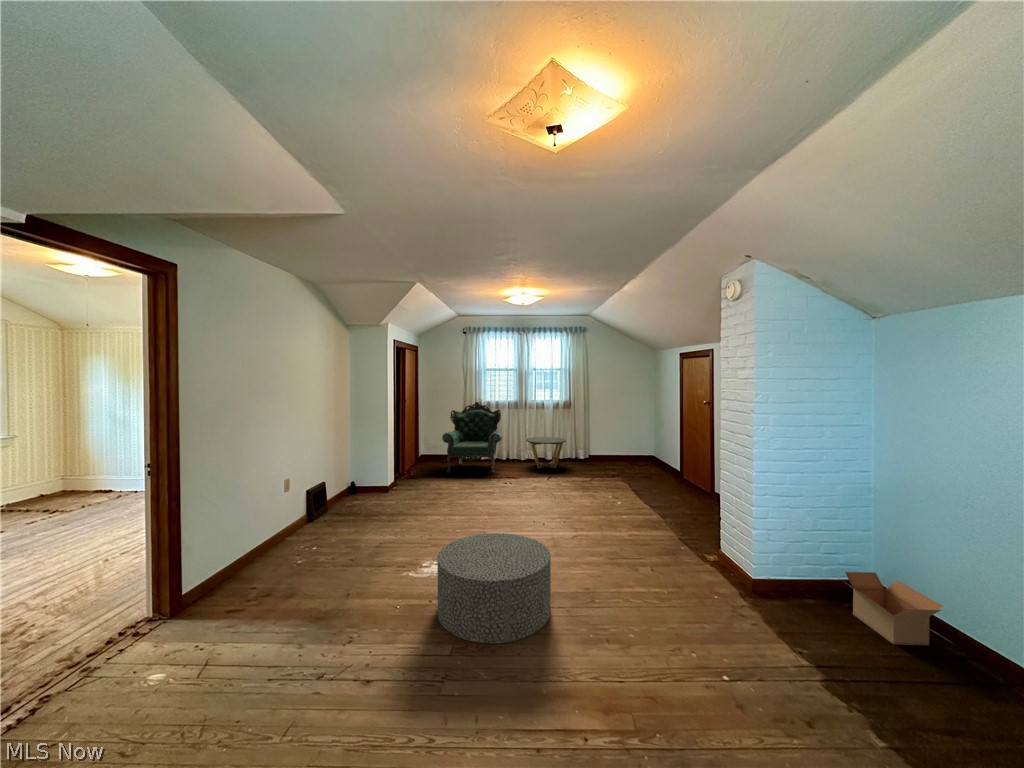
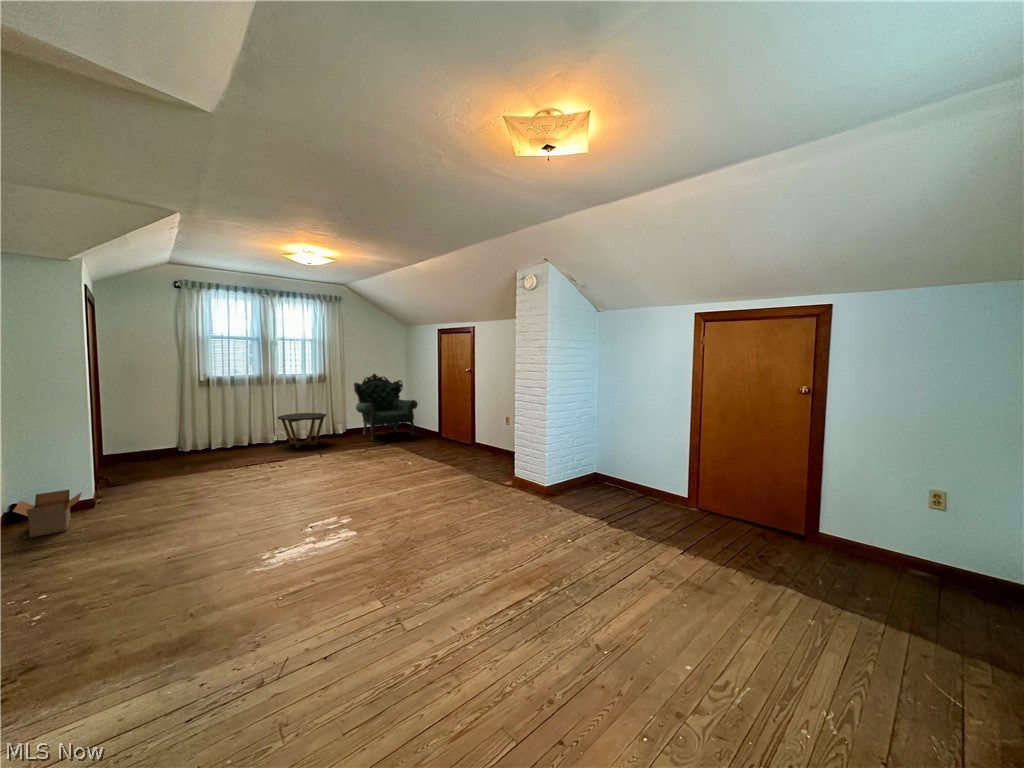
armchair: present [442,402,502,473] -> present [354,374,418,441]
ottoman: present [437,533,551,643] -> none [326,492,440,590]
cardboard box: present [845,572,943,645] -> present [13,490,82,538]

